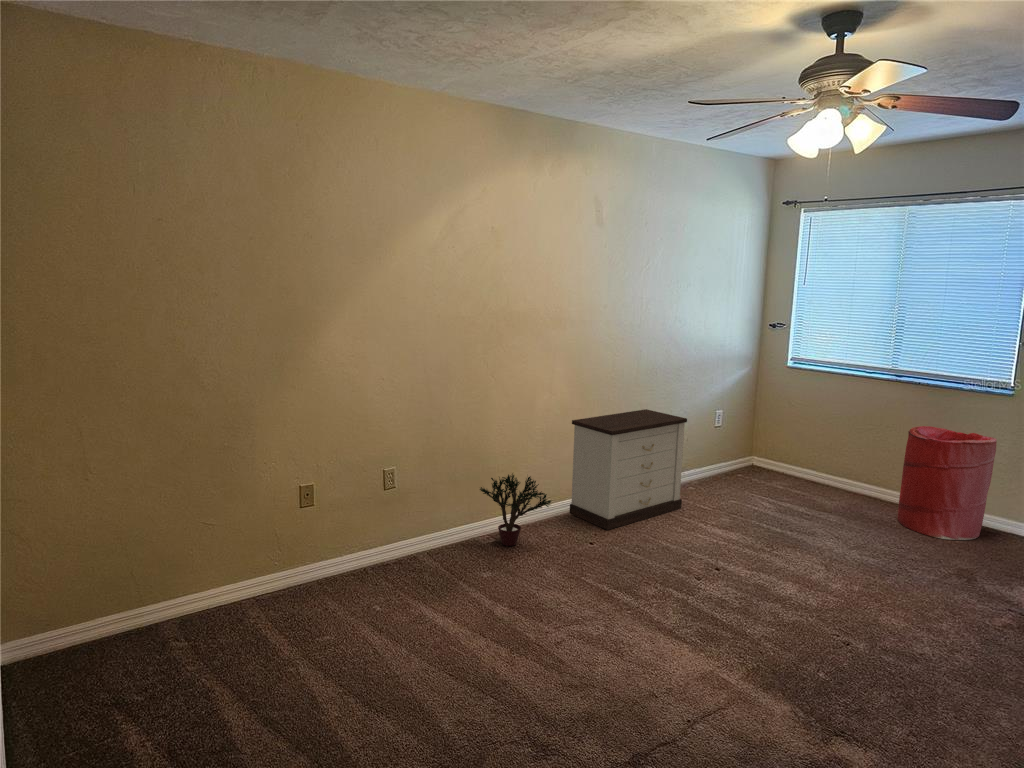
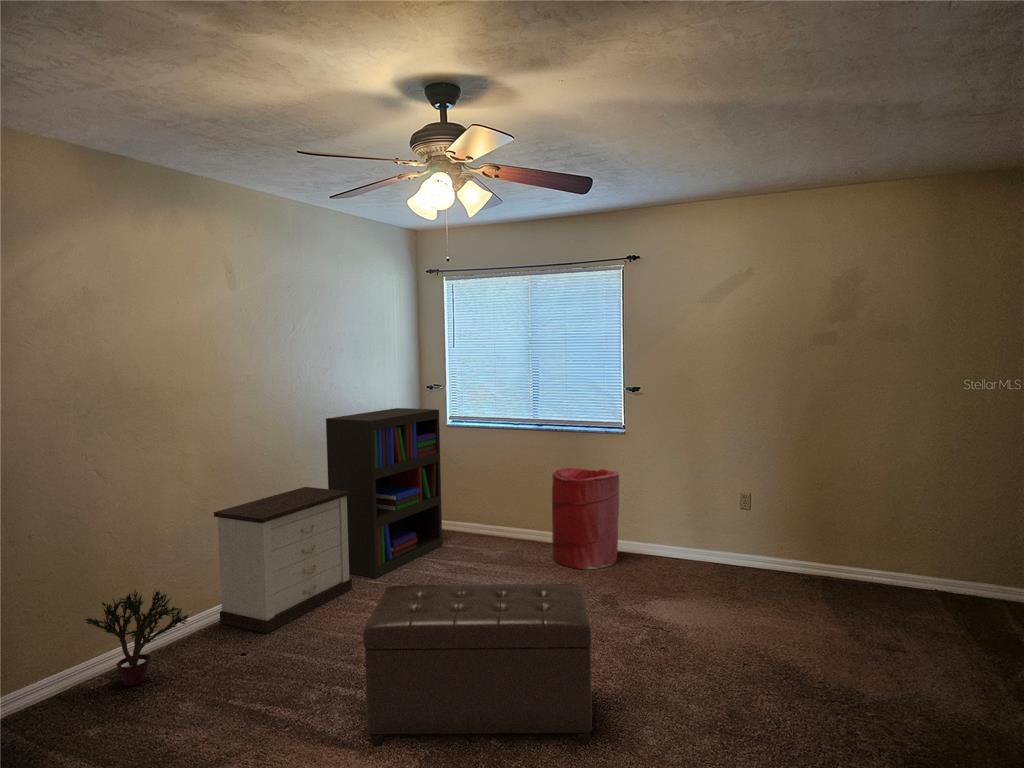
bookshelf: none [662,344,783,503] -> present [326,408,442,578]
ottoman: none [698,510,946,704] -> present [363,584,592,746]

